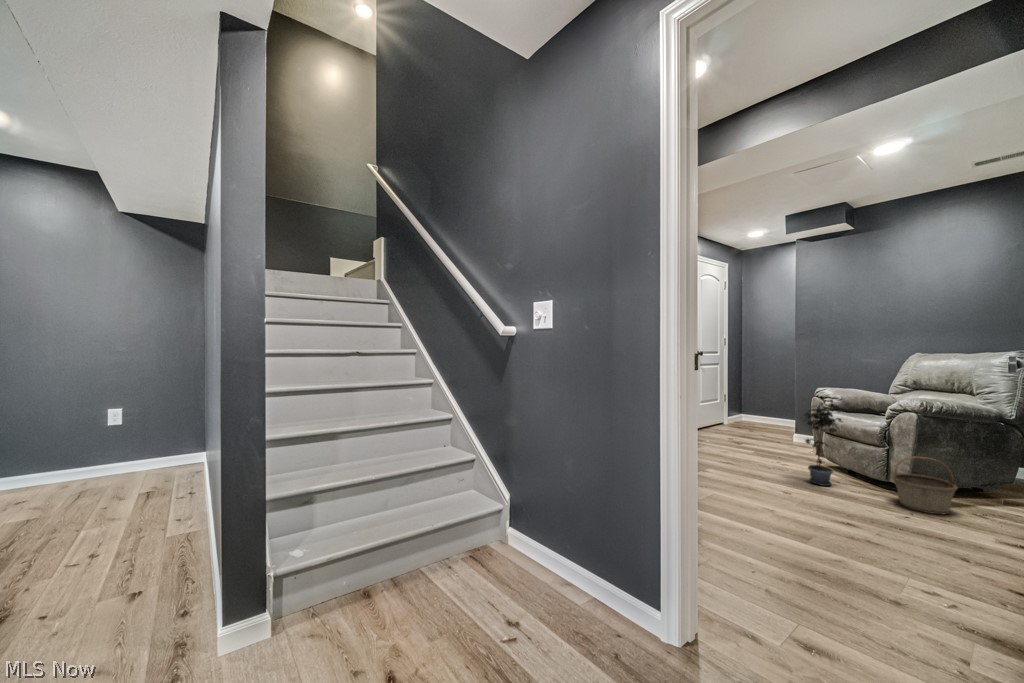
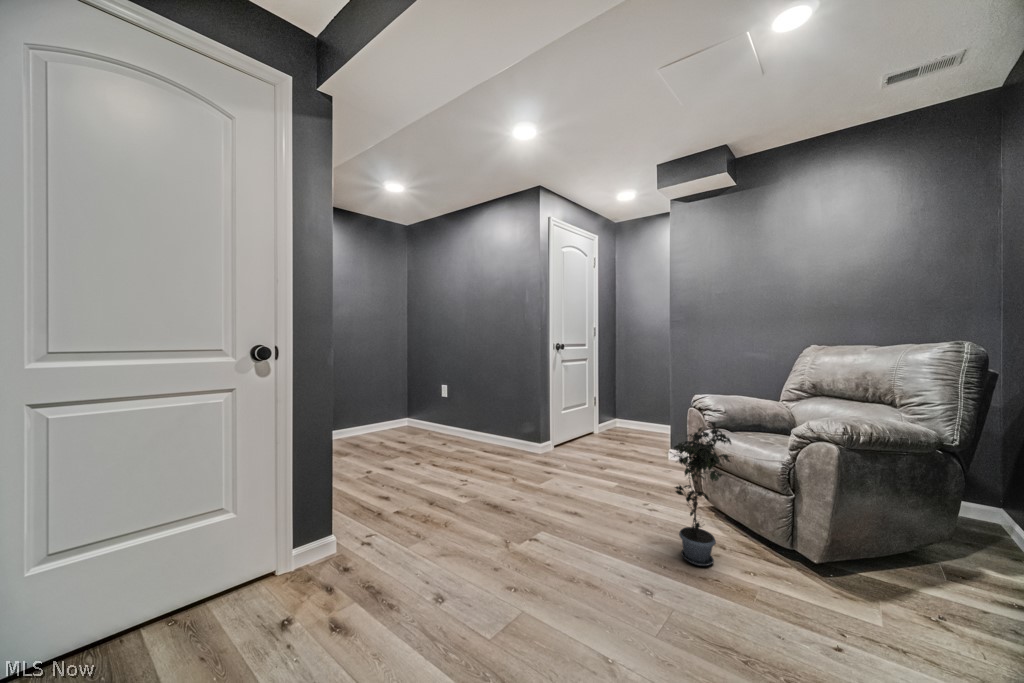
basket: present [892,457,958,514] -> none [806,528,918,642]

